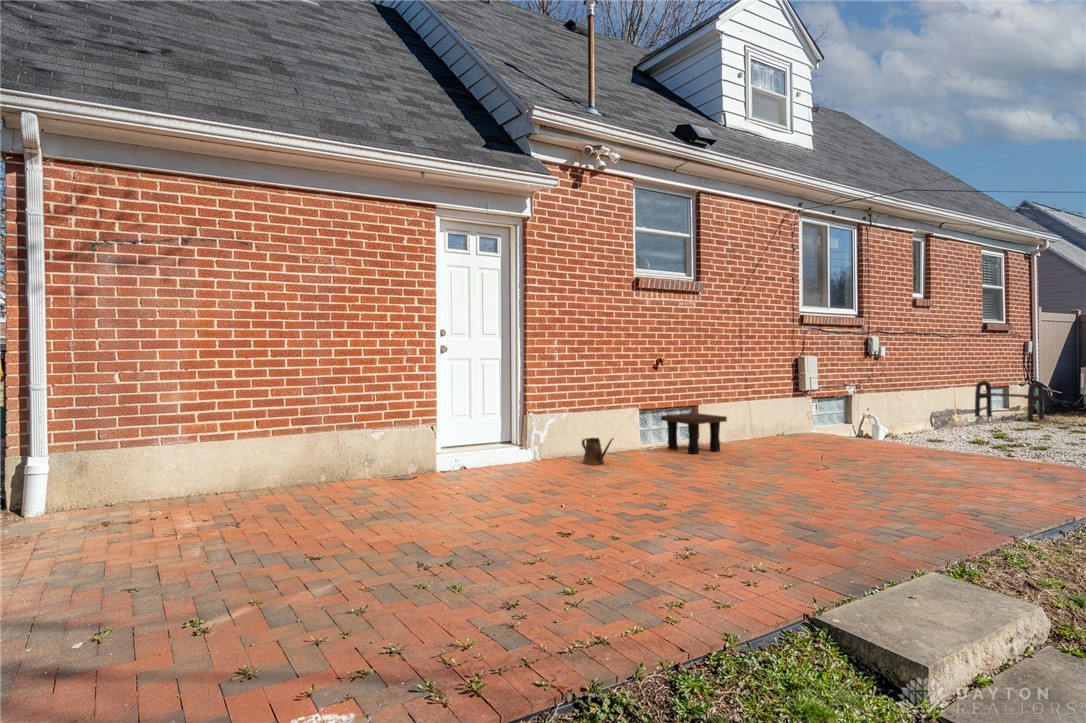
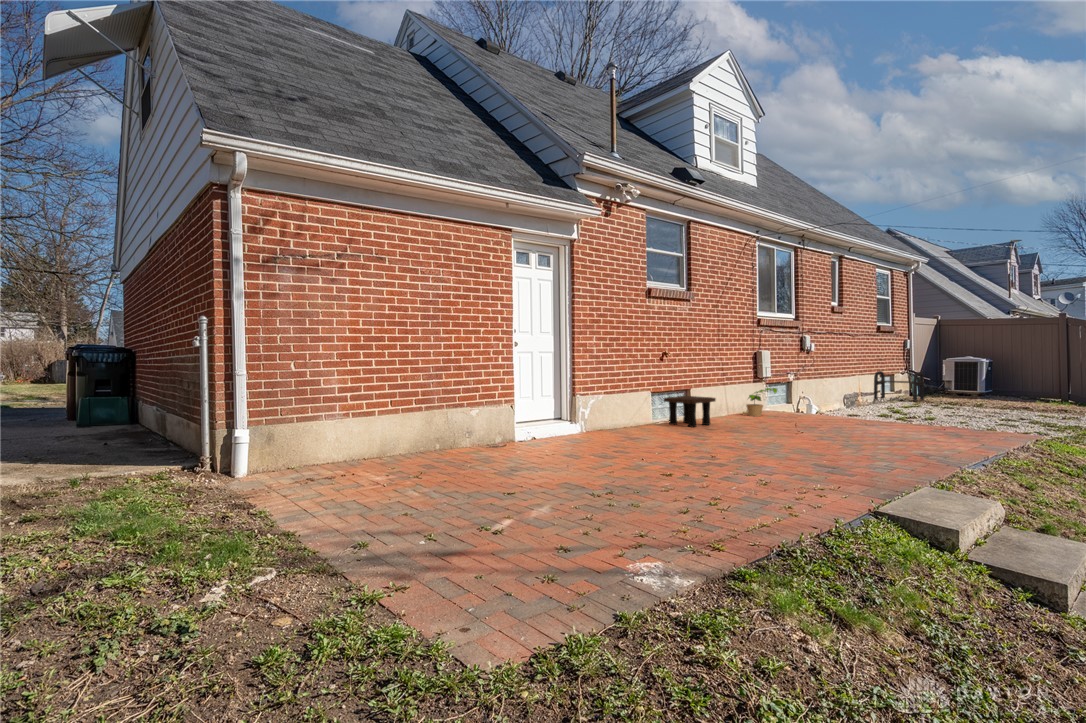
potted plant: none [782,404,822,440] -> present [747,388,777,416]
watering can: present [582,438,613,465] -> none [613,414,644,435]

